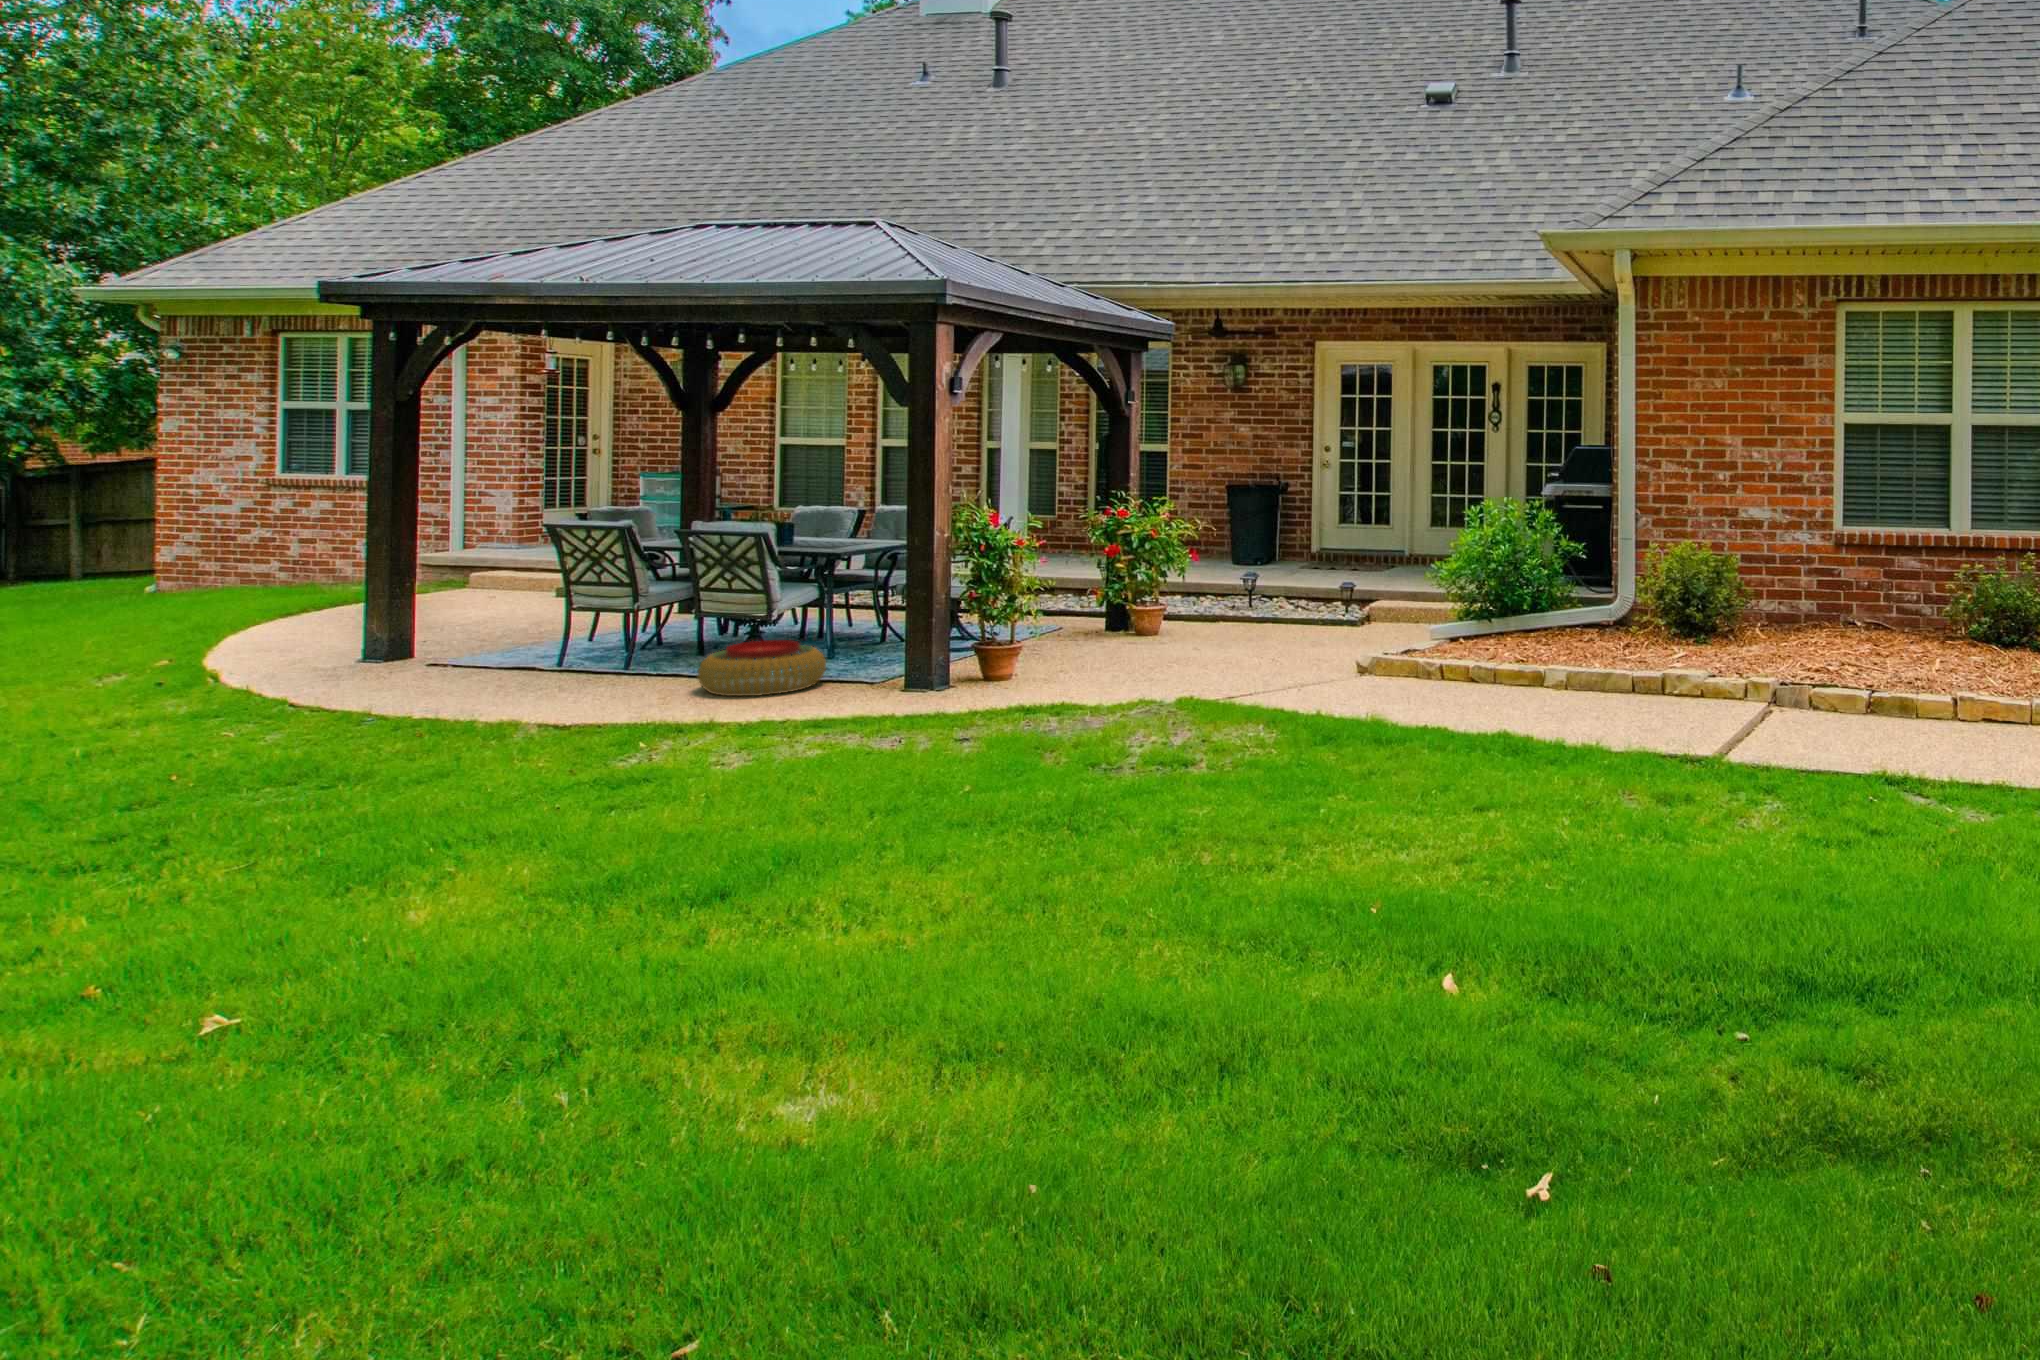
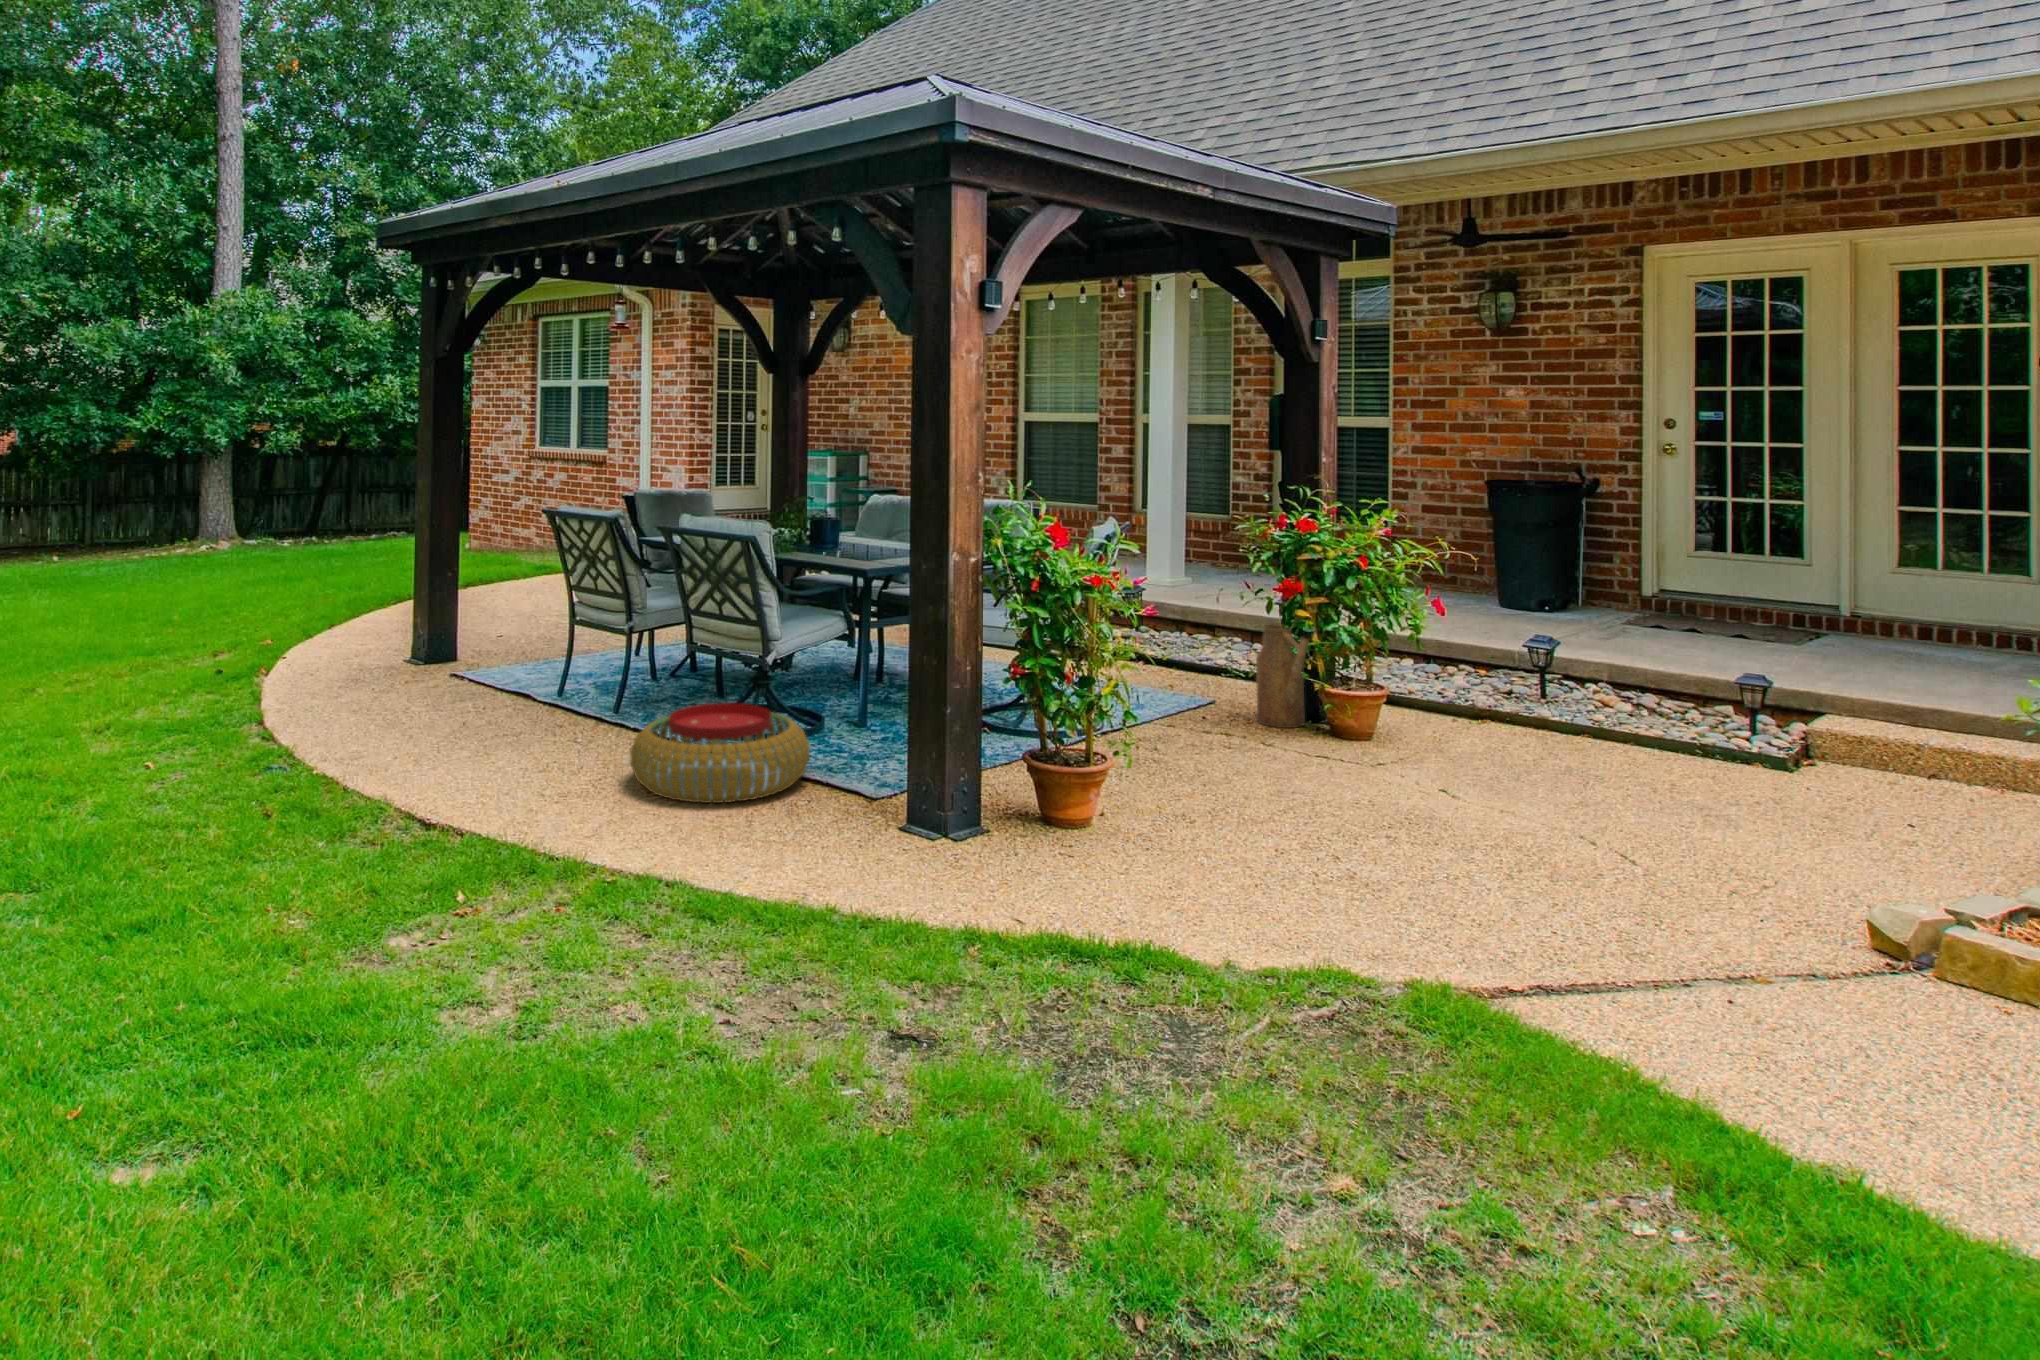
watering can: none [1090,575,1123,636] -> present [1256,624,1310,728]

